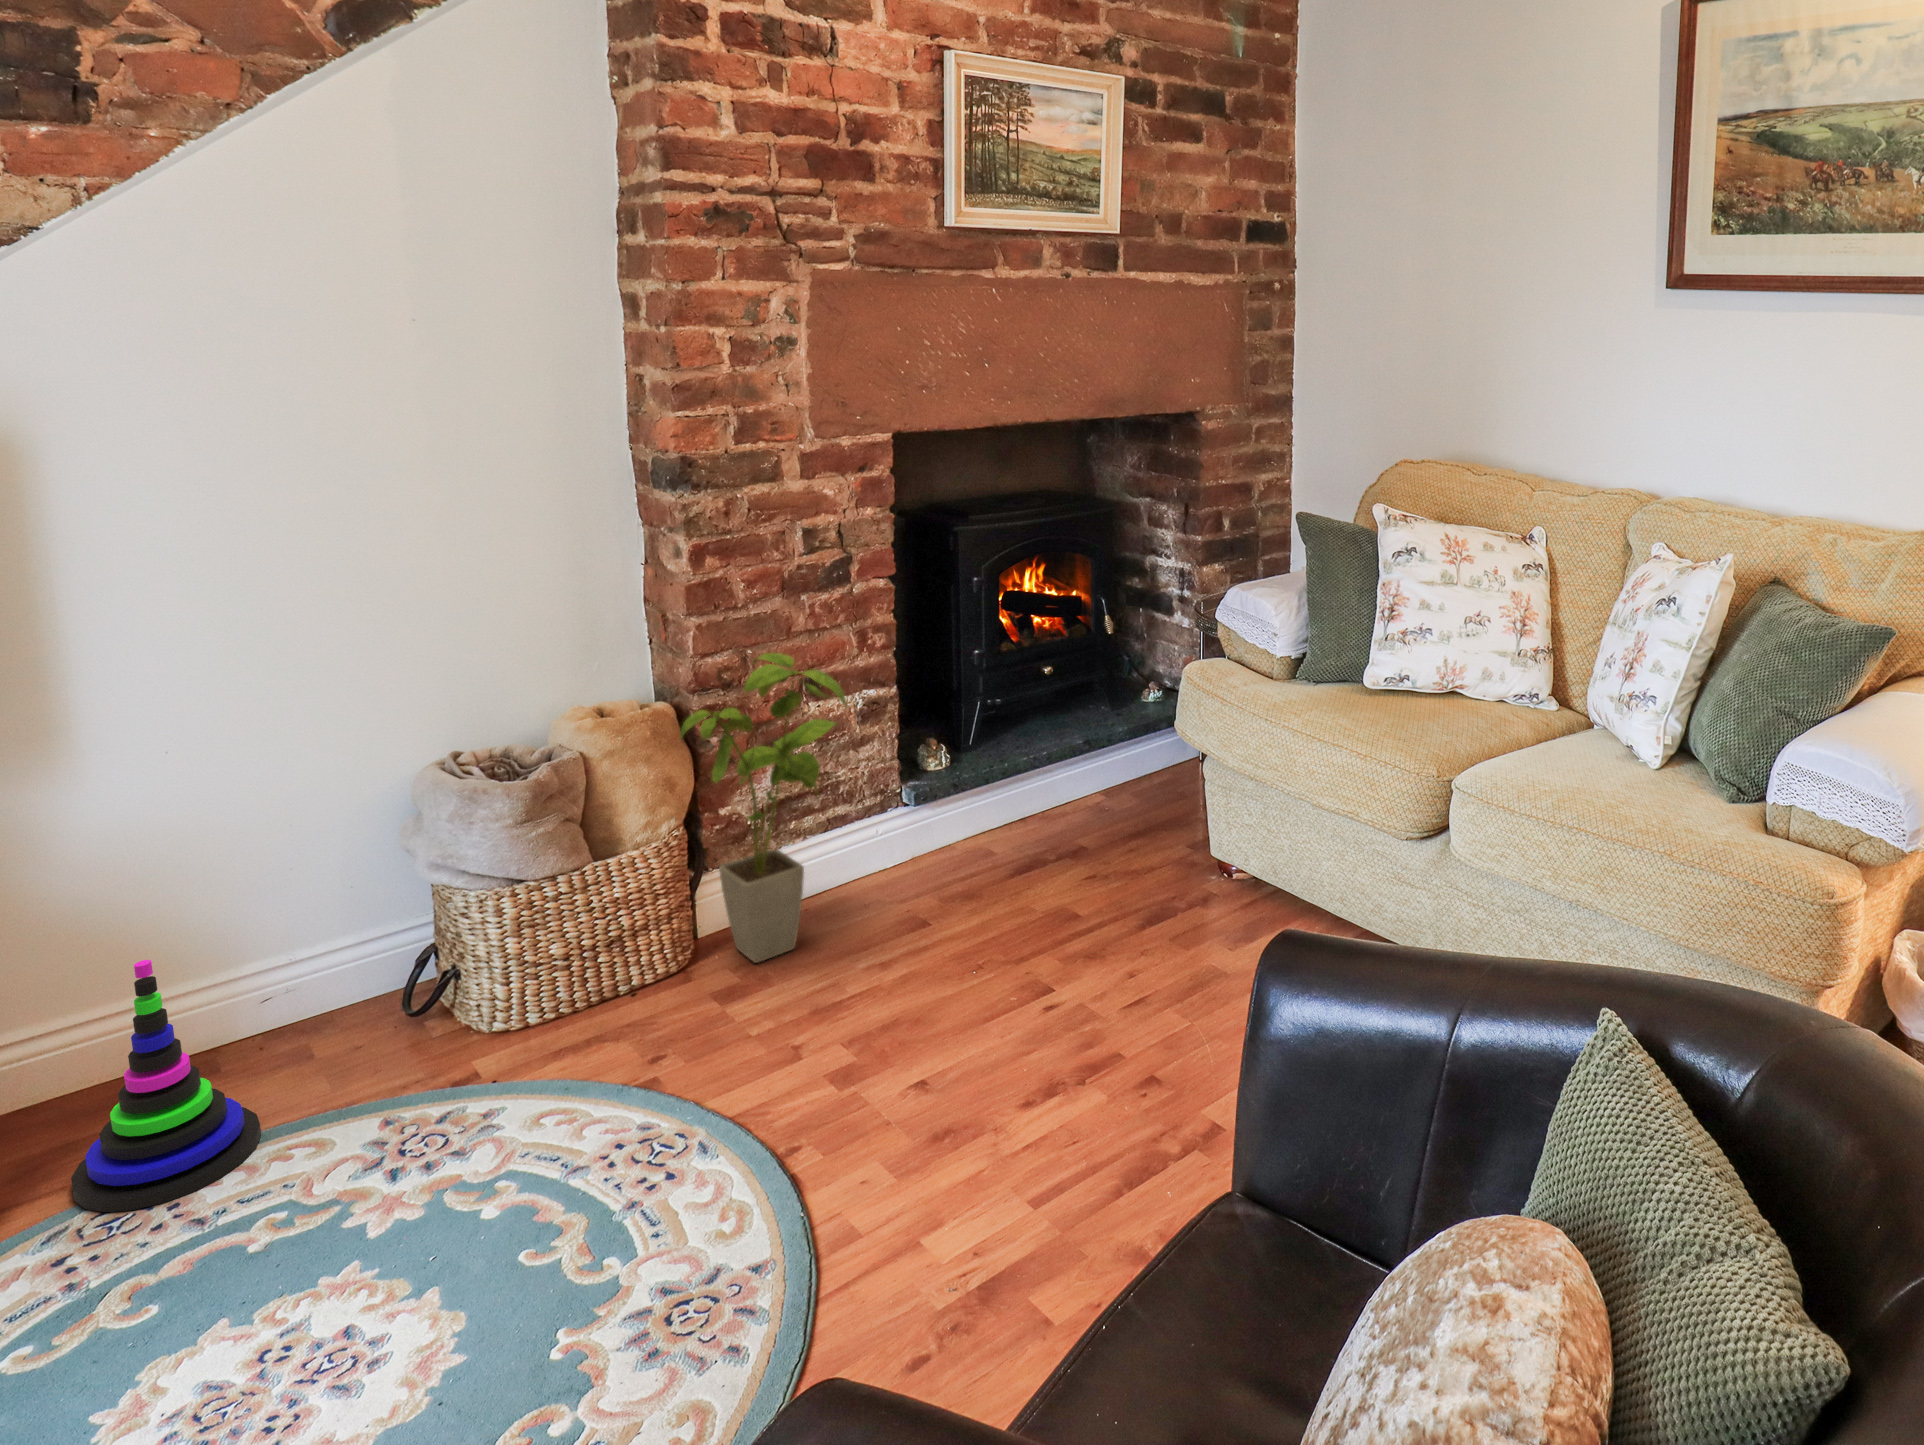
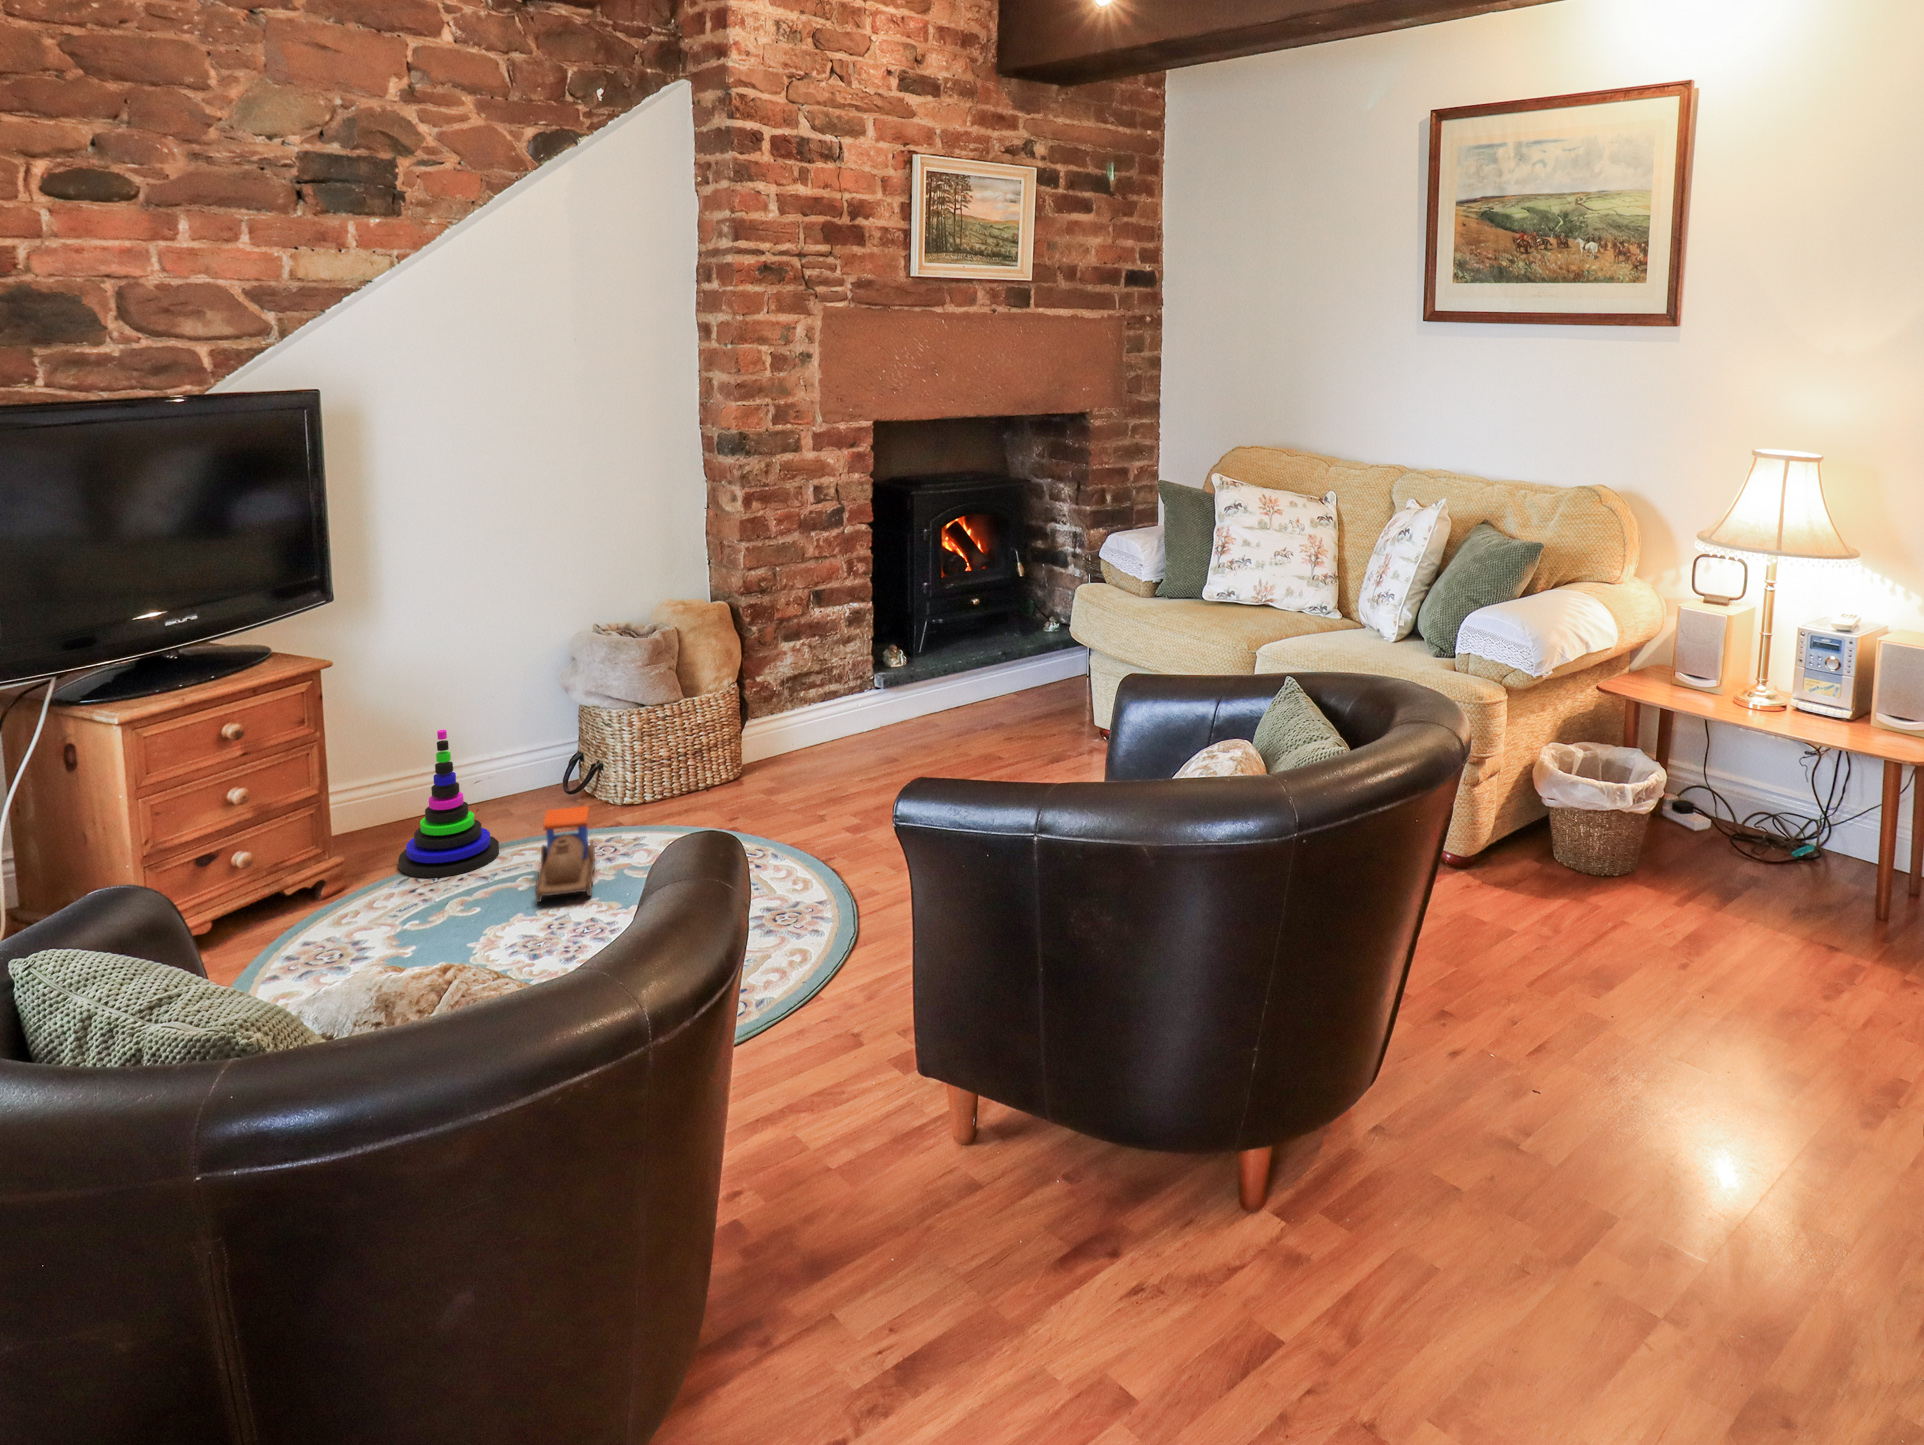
house plant: present [680,653,846,963] -> none [737,565,851,778]
toy train: none [264,1079,404,1275] -> present [536,806,595,902]

